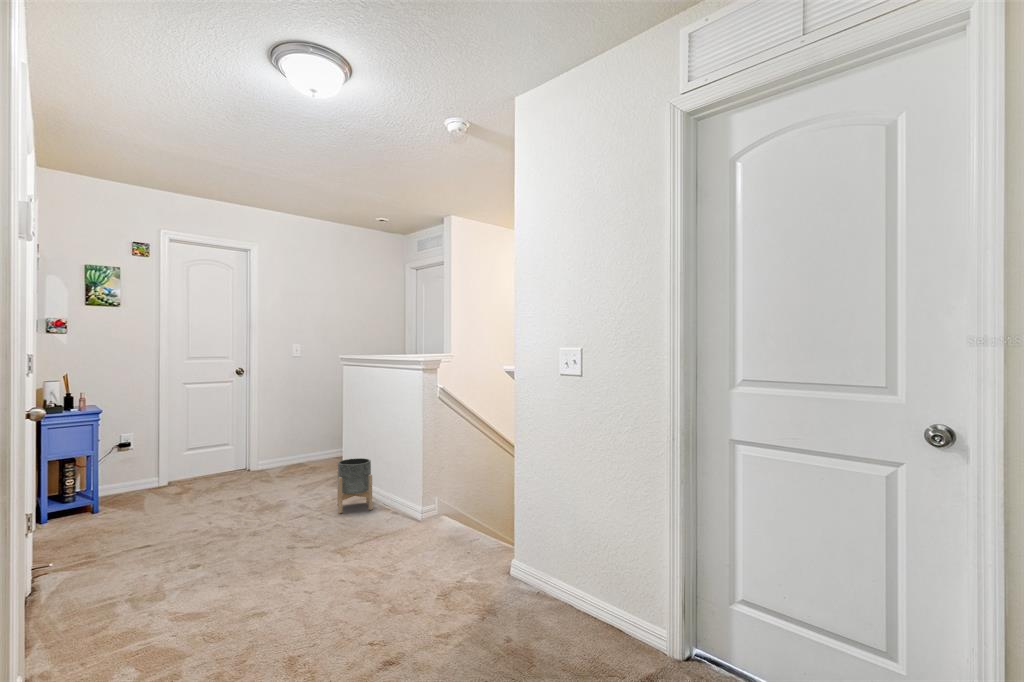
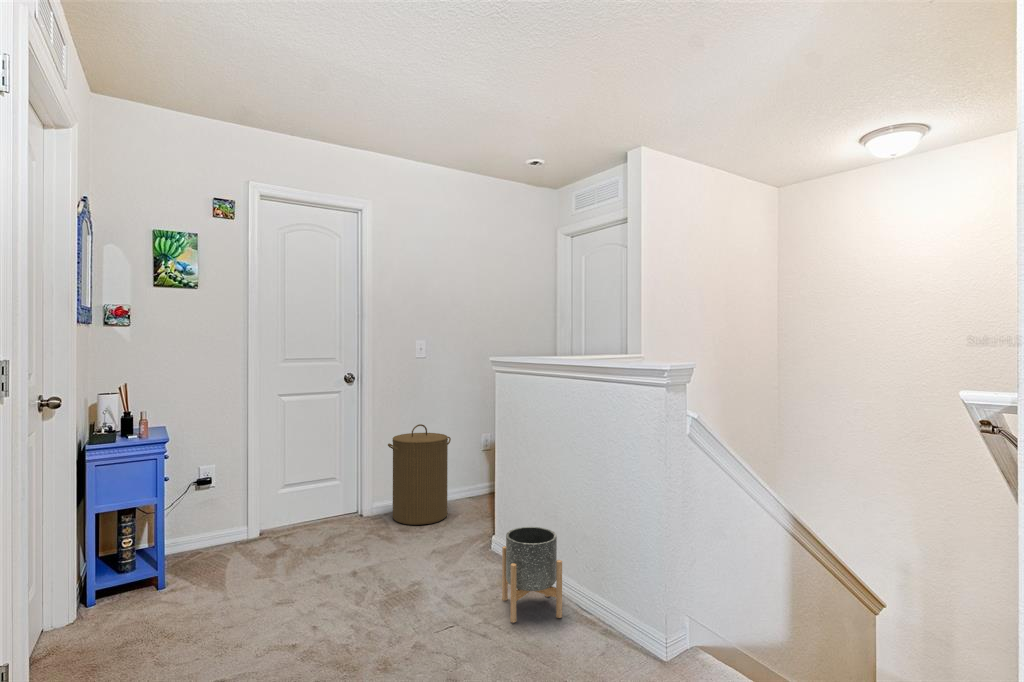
laundry hamper: none [269,403,318,474] -> present [388,424,451,525]

